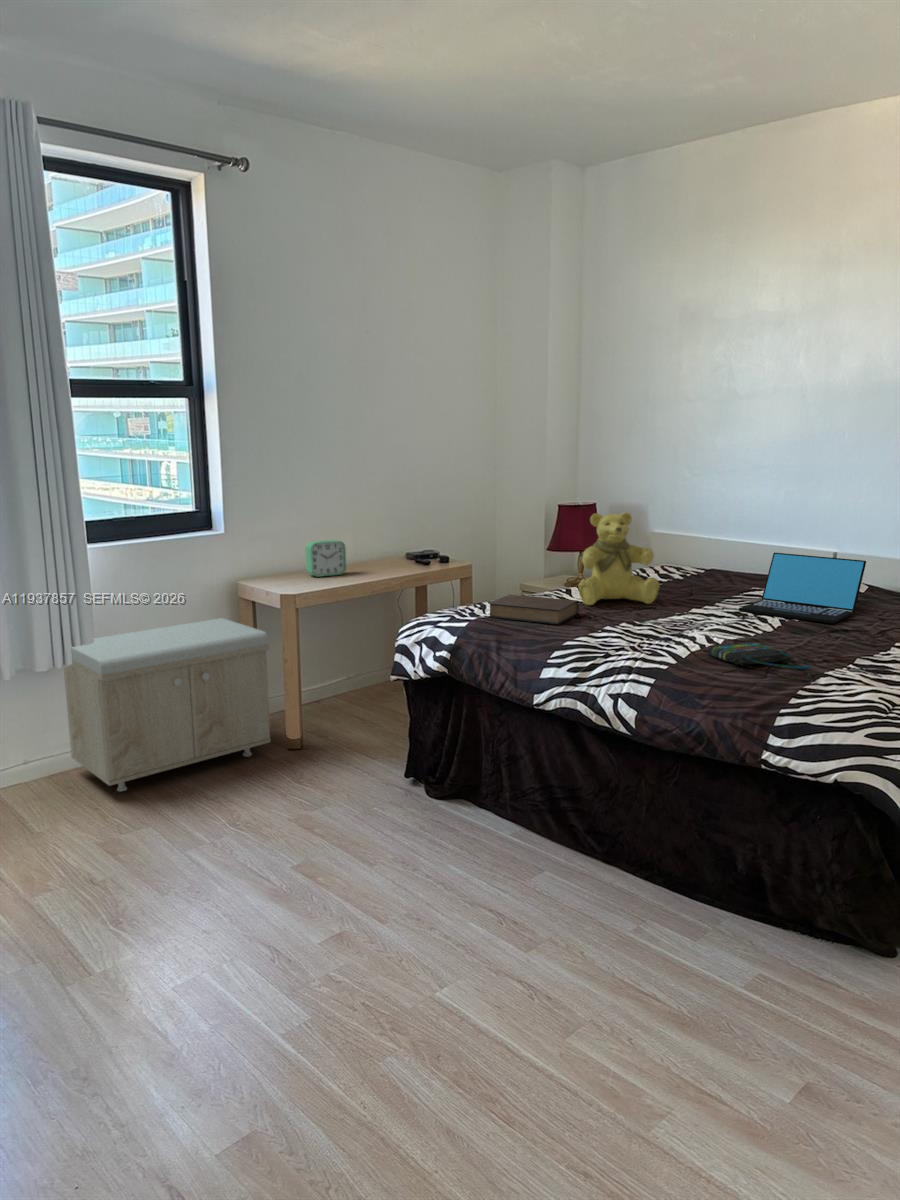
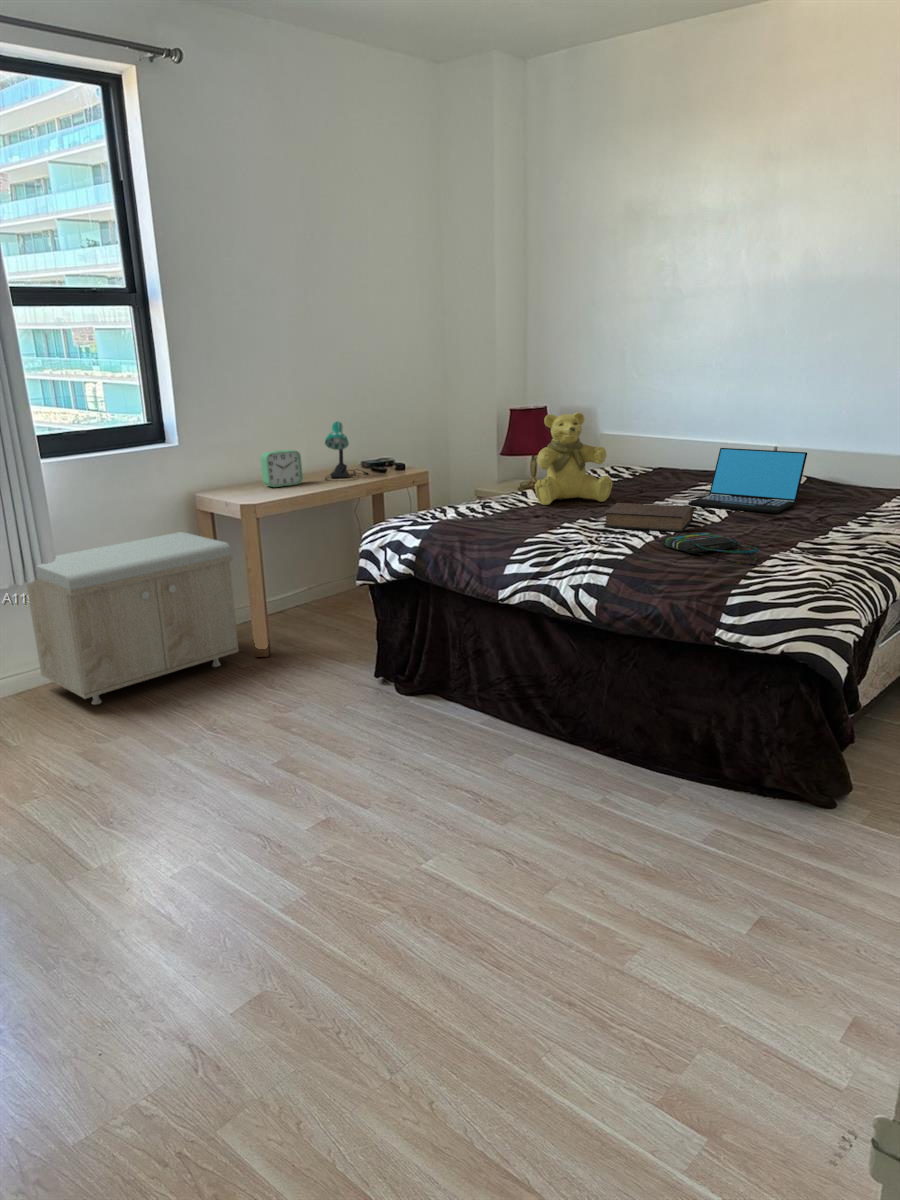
desk lamp: none [369,513,414,572] -> present [325,421,368,481]
book: present [489,594,579,624] -> present [604,503,693,531]

